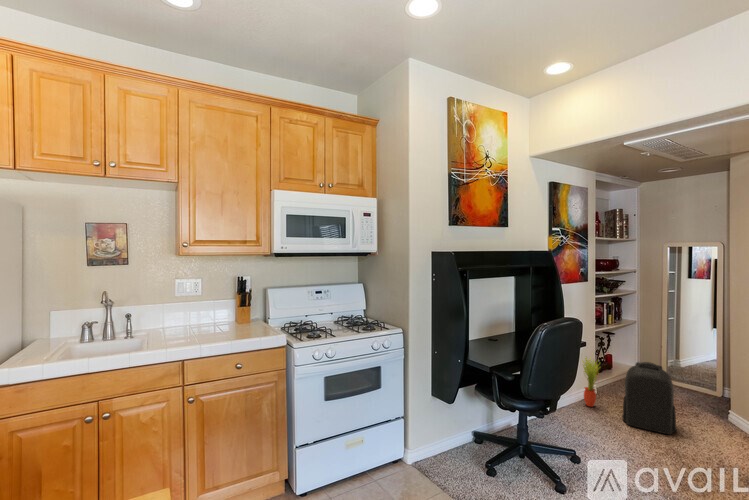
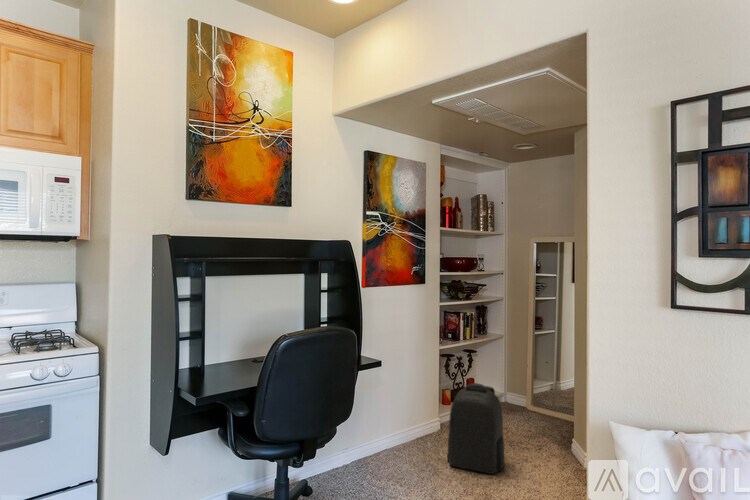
potted plant: present [582,358,599,407] -> none [410,379,433,445]

